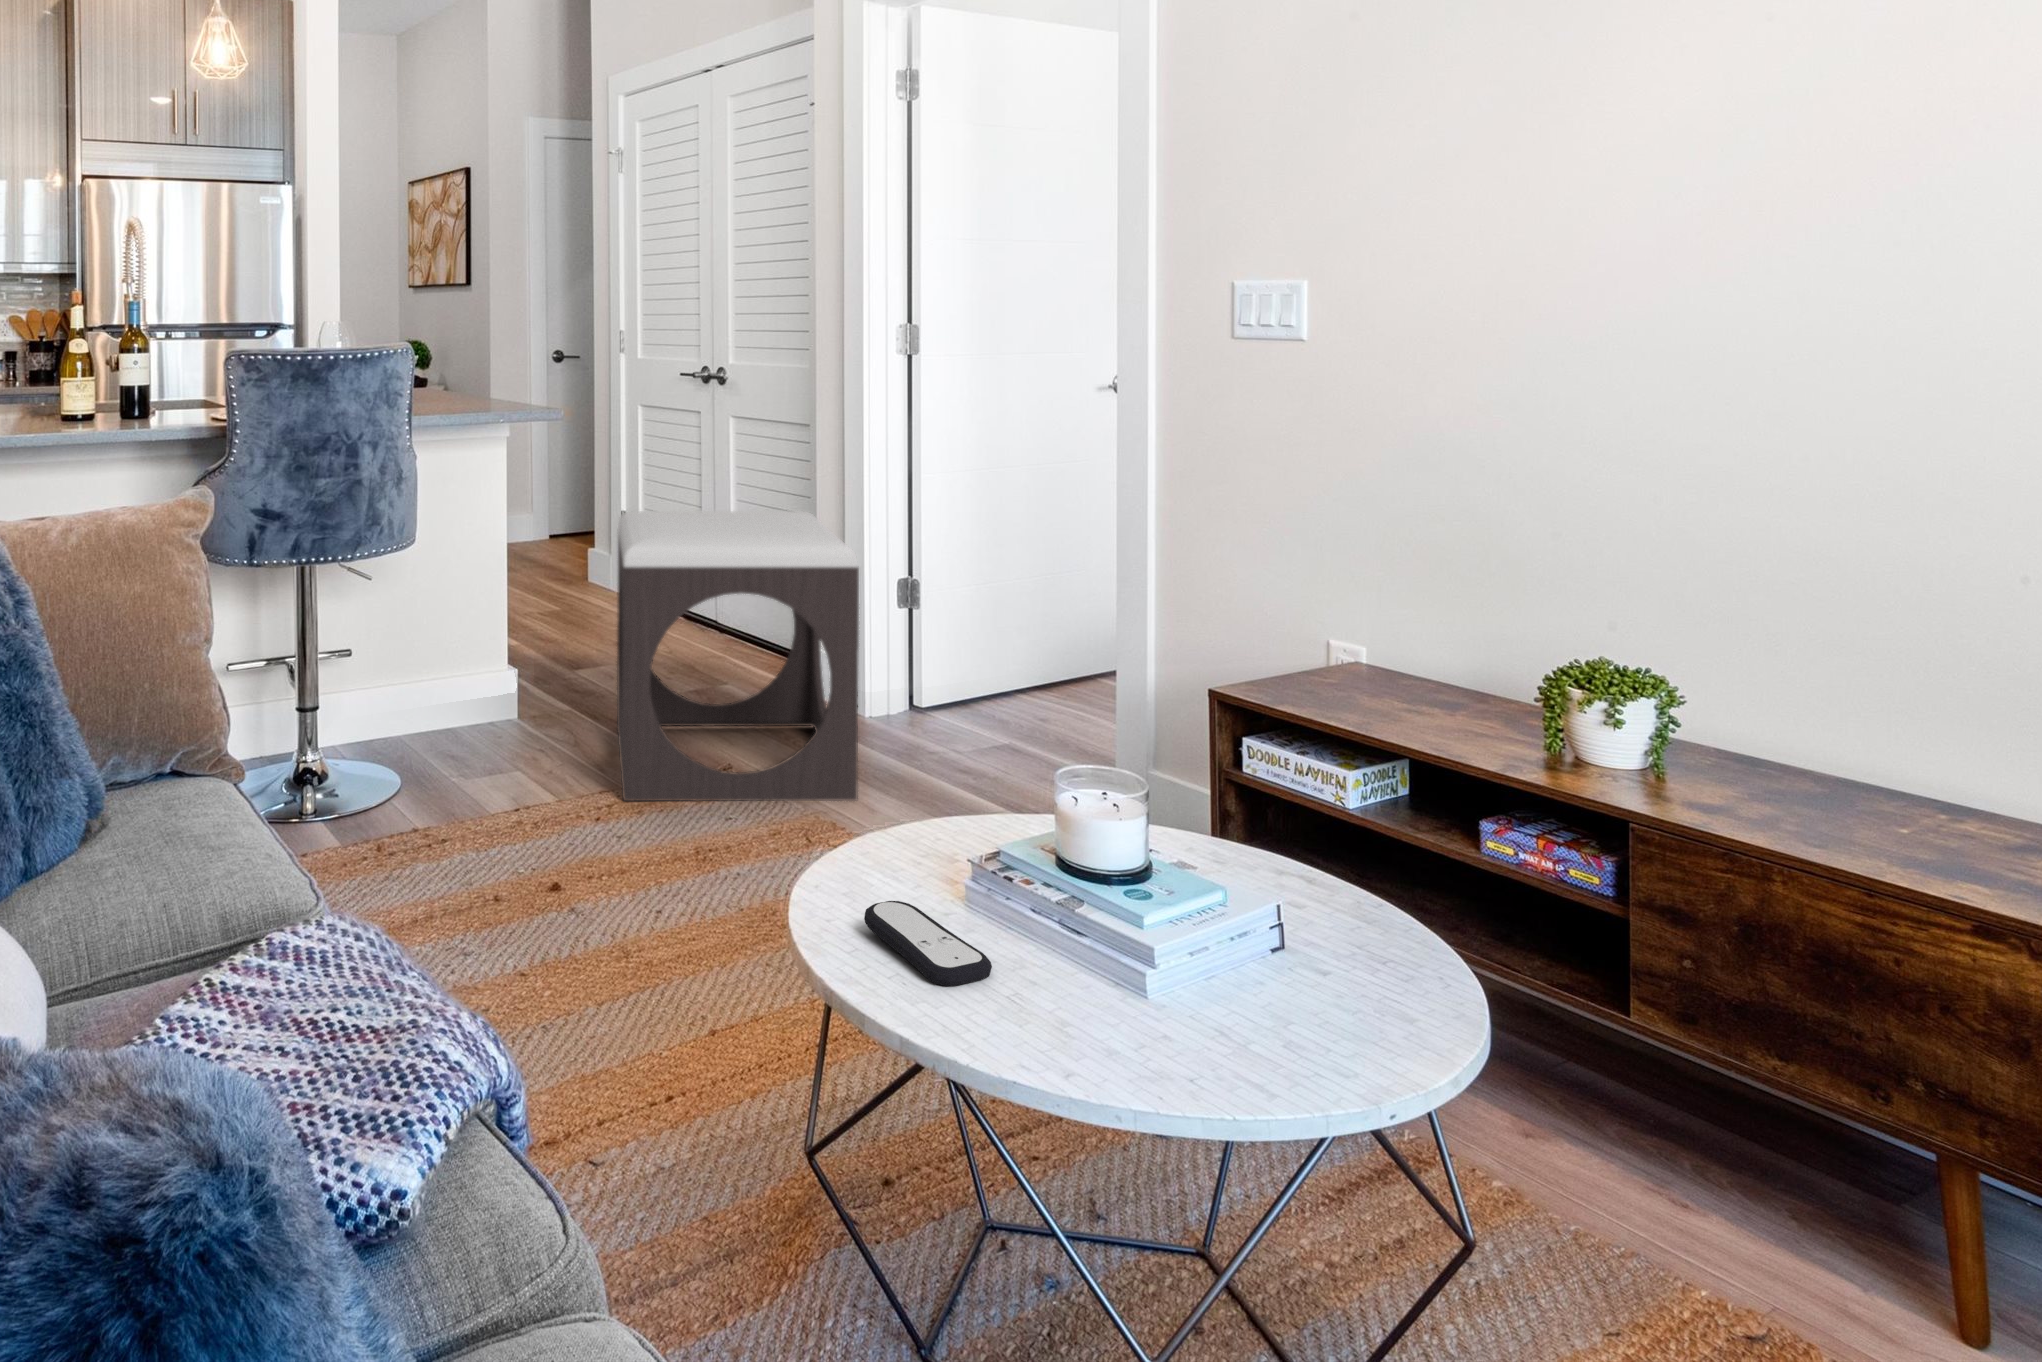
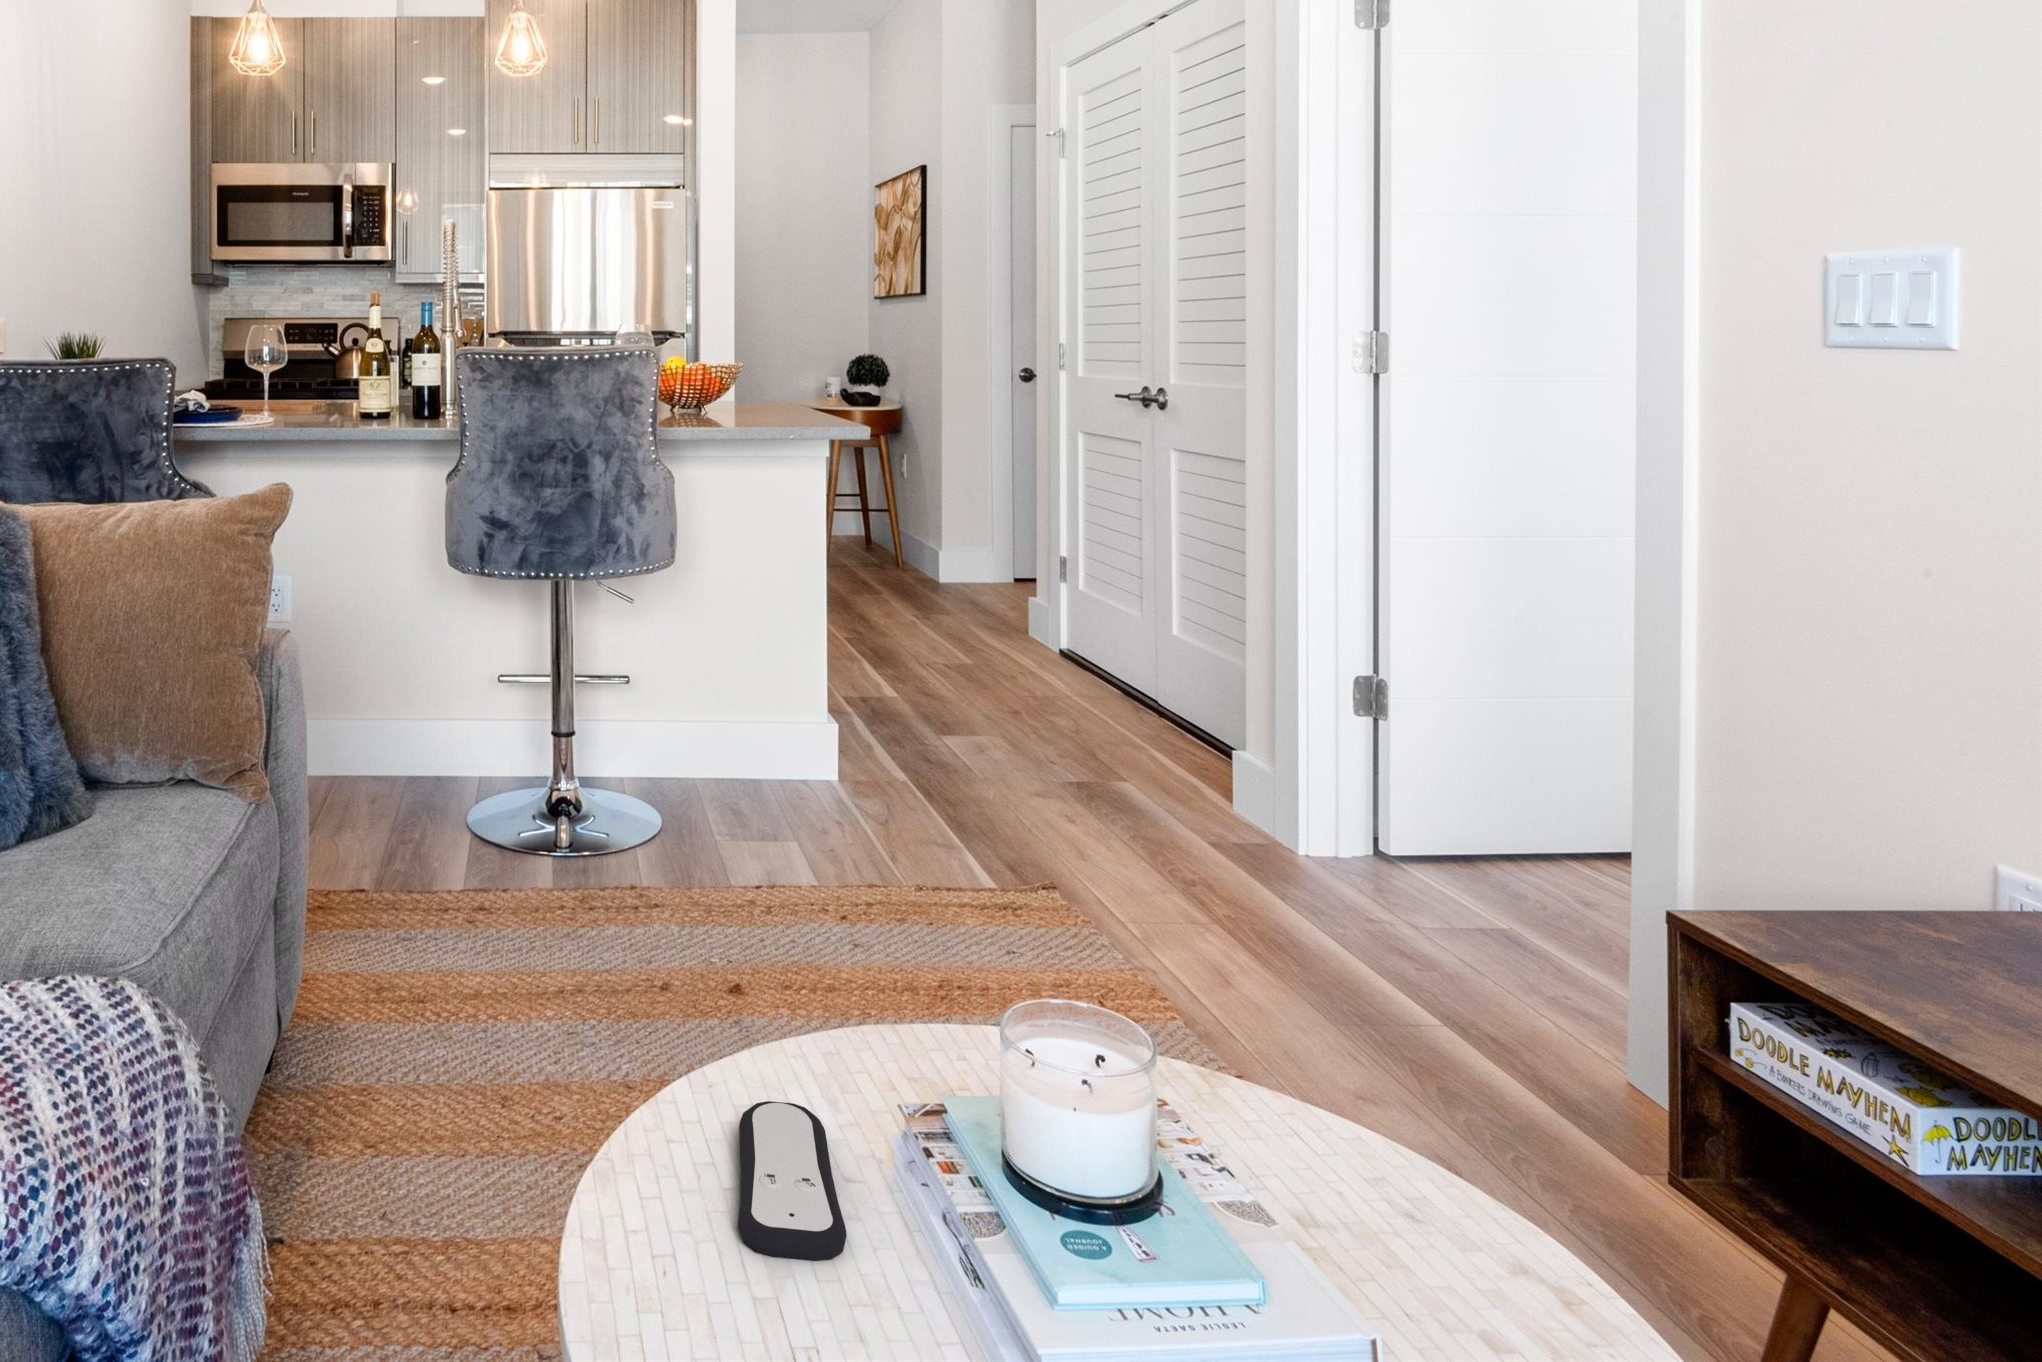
footstool: present [617,511,859,801] -> none [891,553,1215,963]

